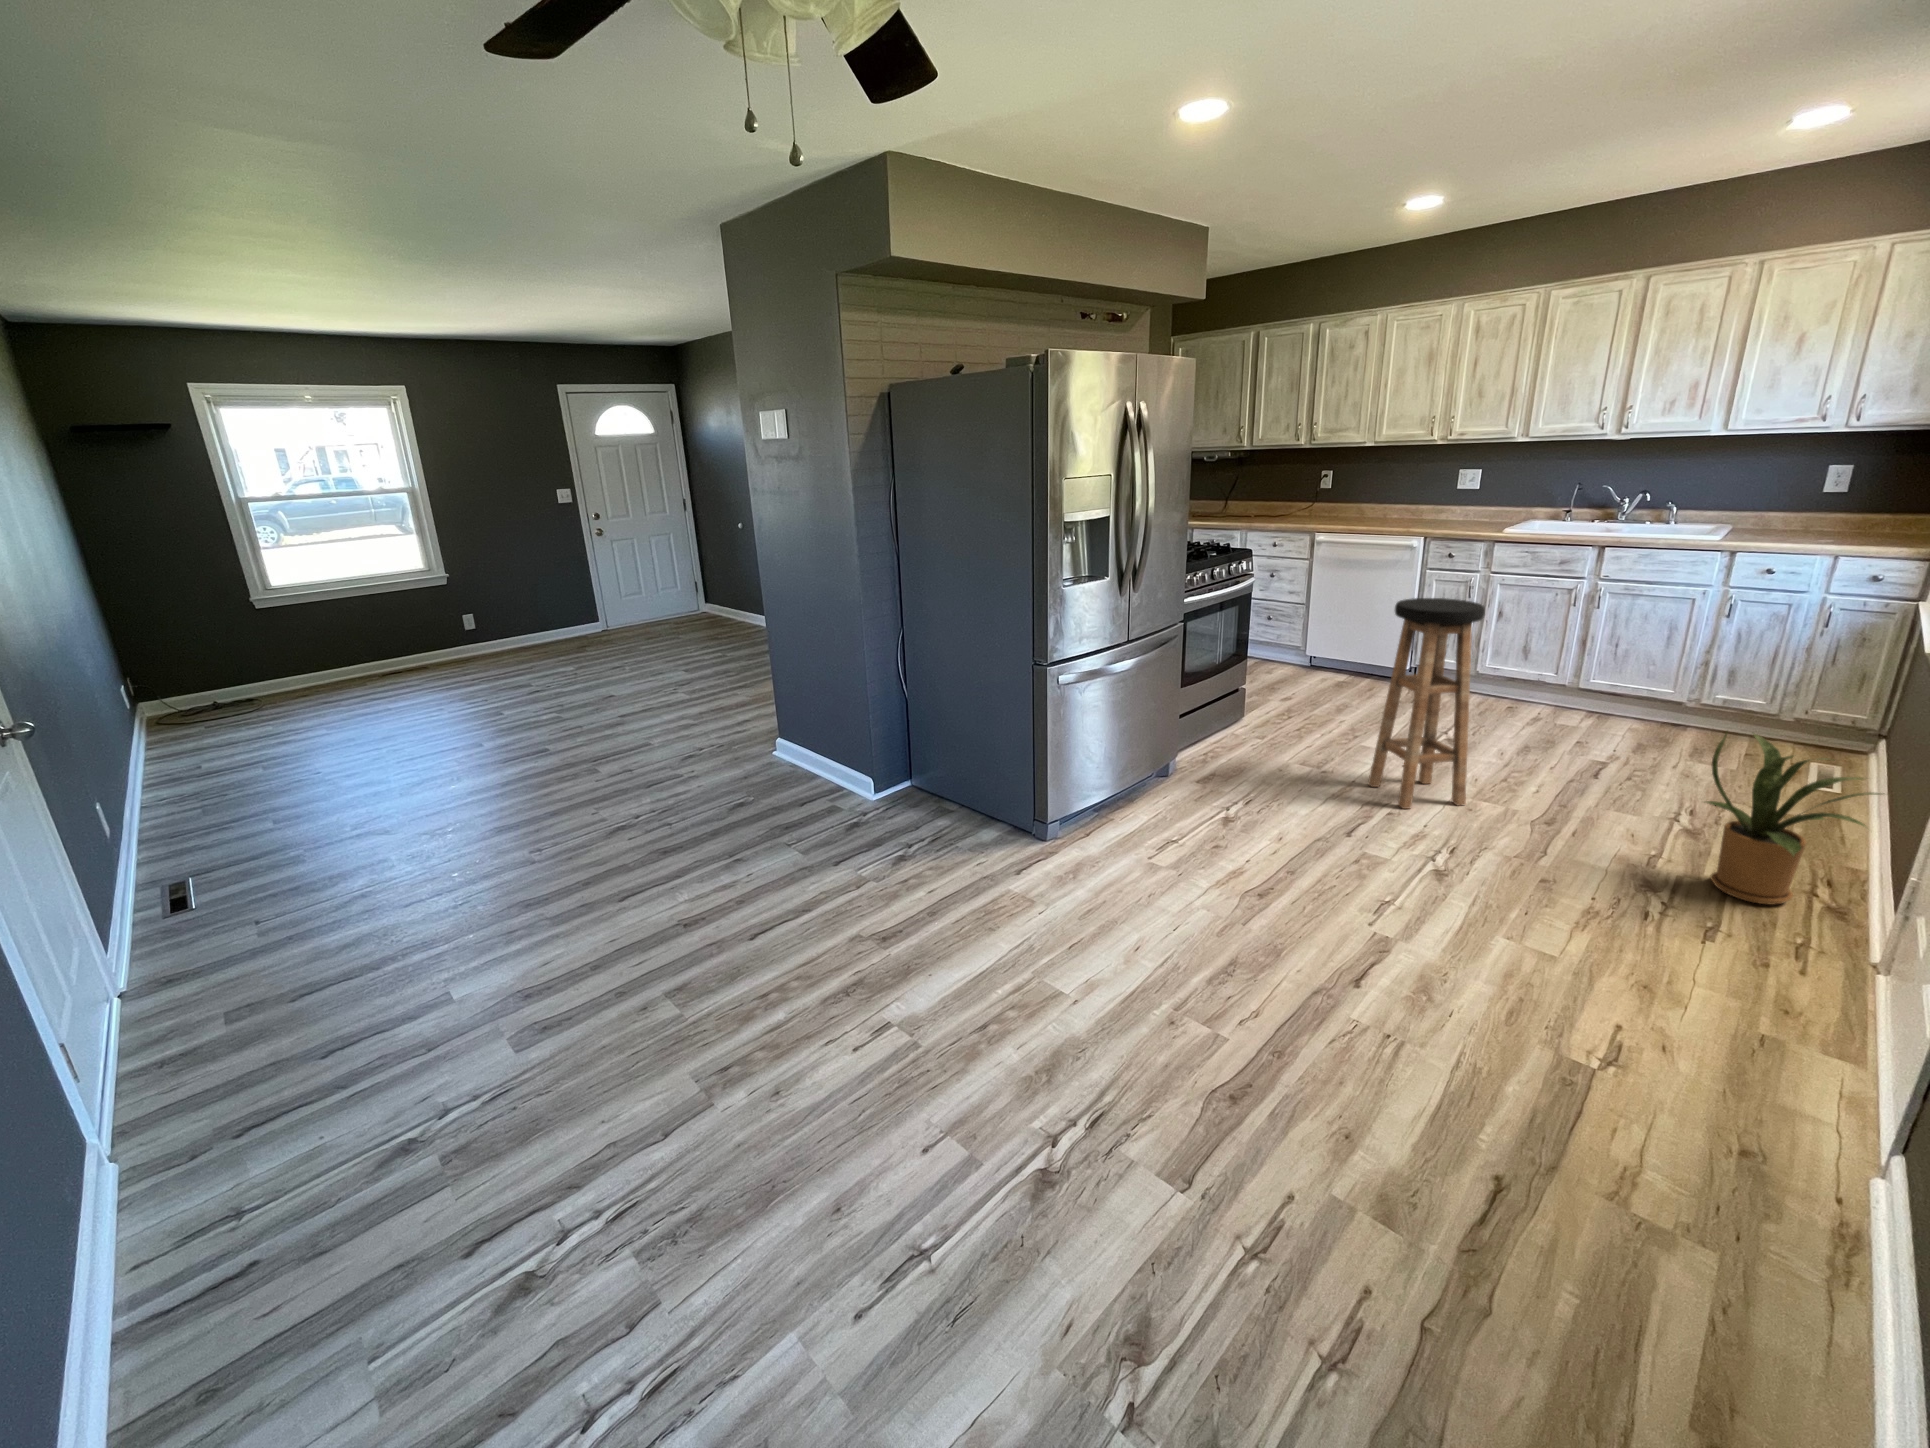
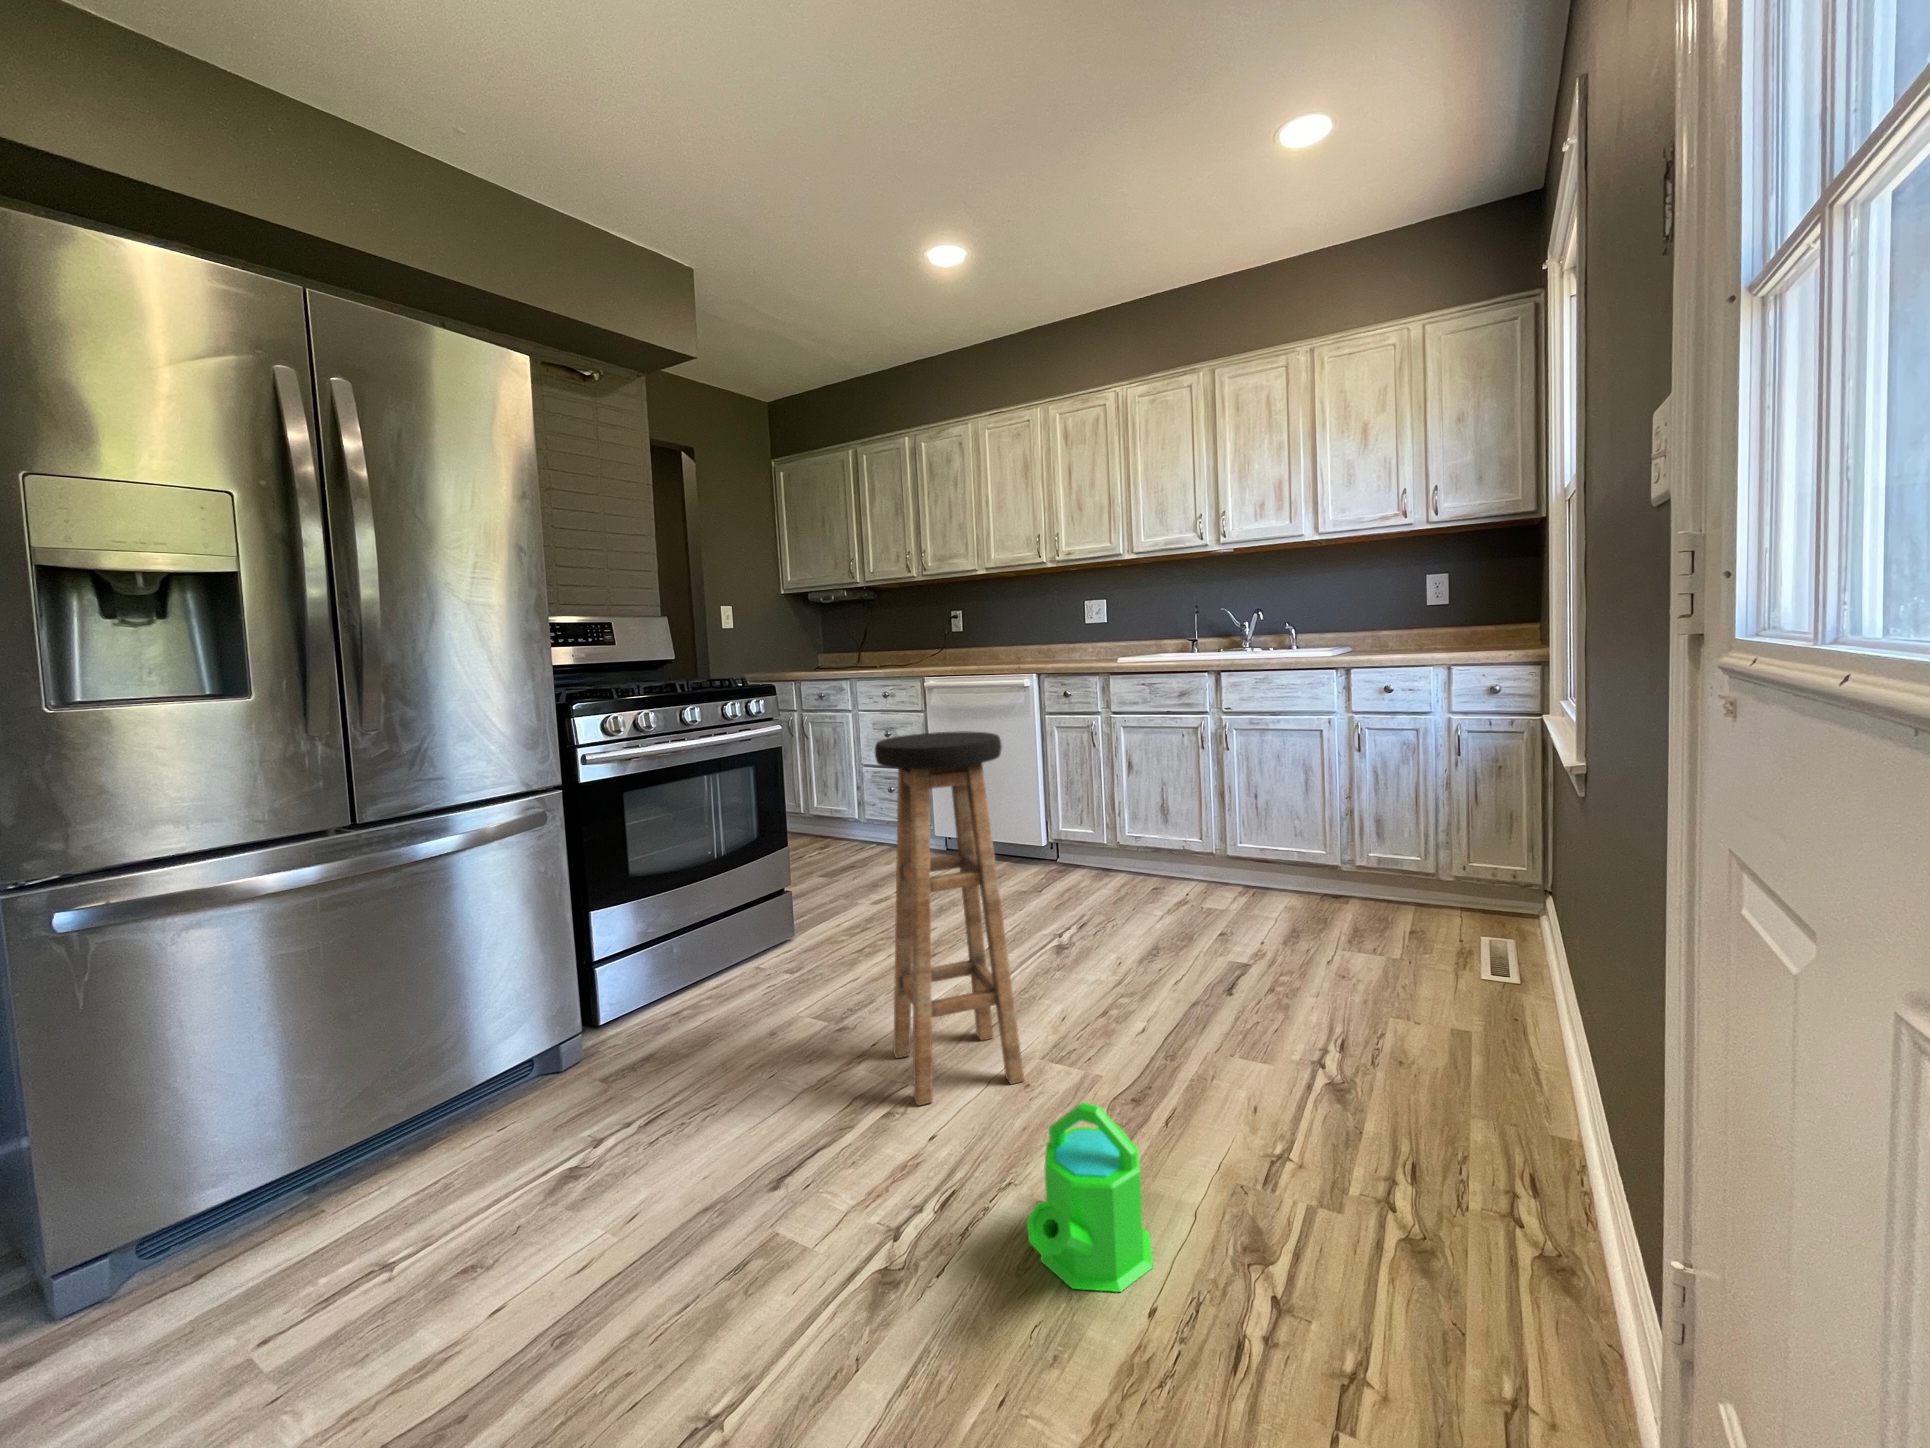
house plant: present [1706,733,1884,905] -> none [1324,922,1613,1292]
watering can: none [1511,801,1585,884] -> present [1027,1102,1153,1292]

